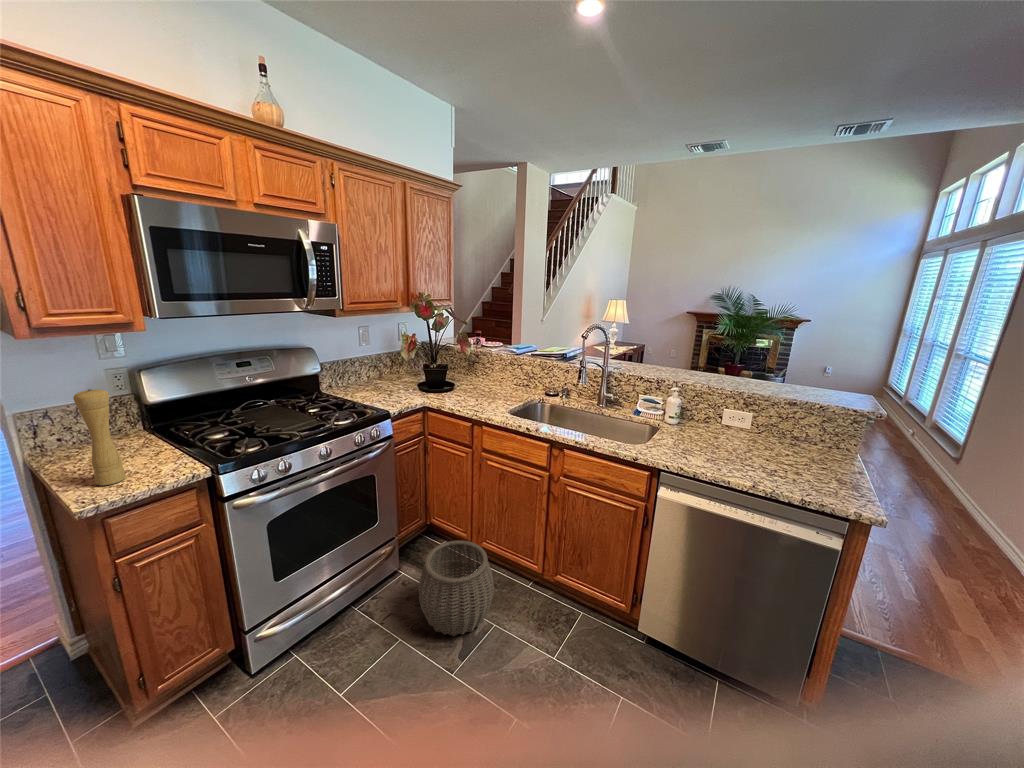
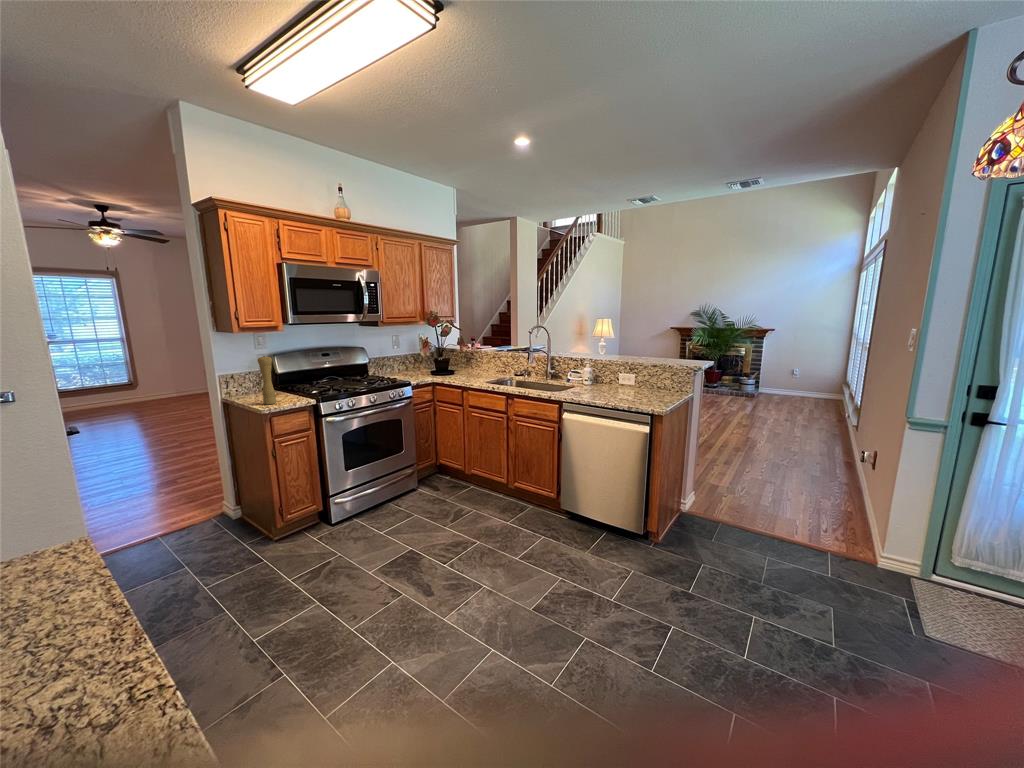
woven basket: present [419,541,494,636] -> none [428,462,475,514]

